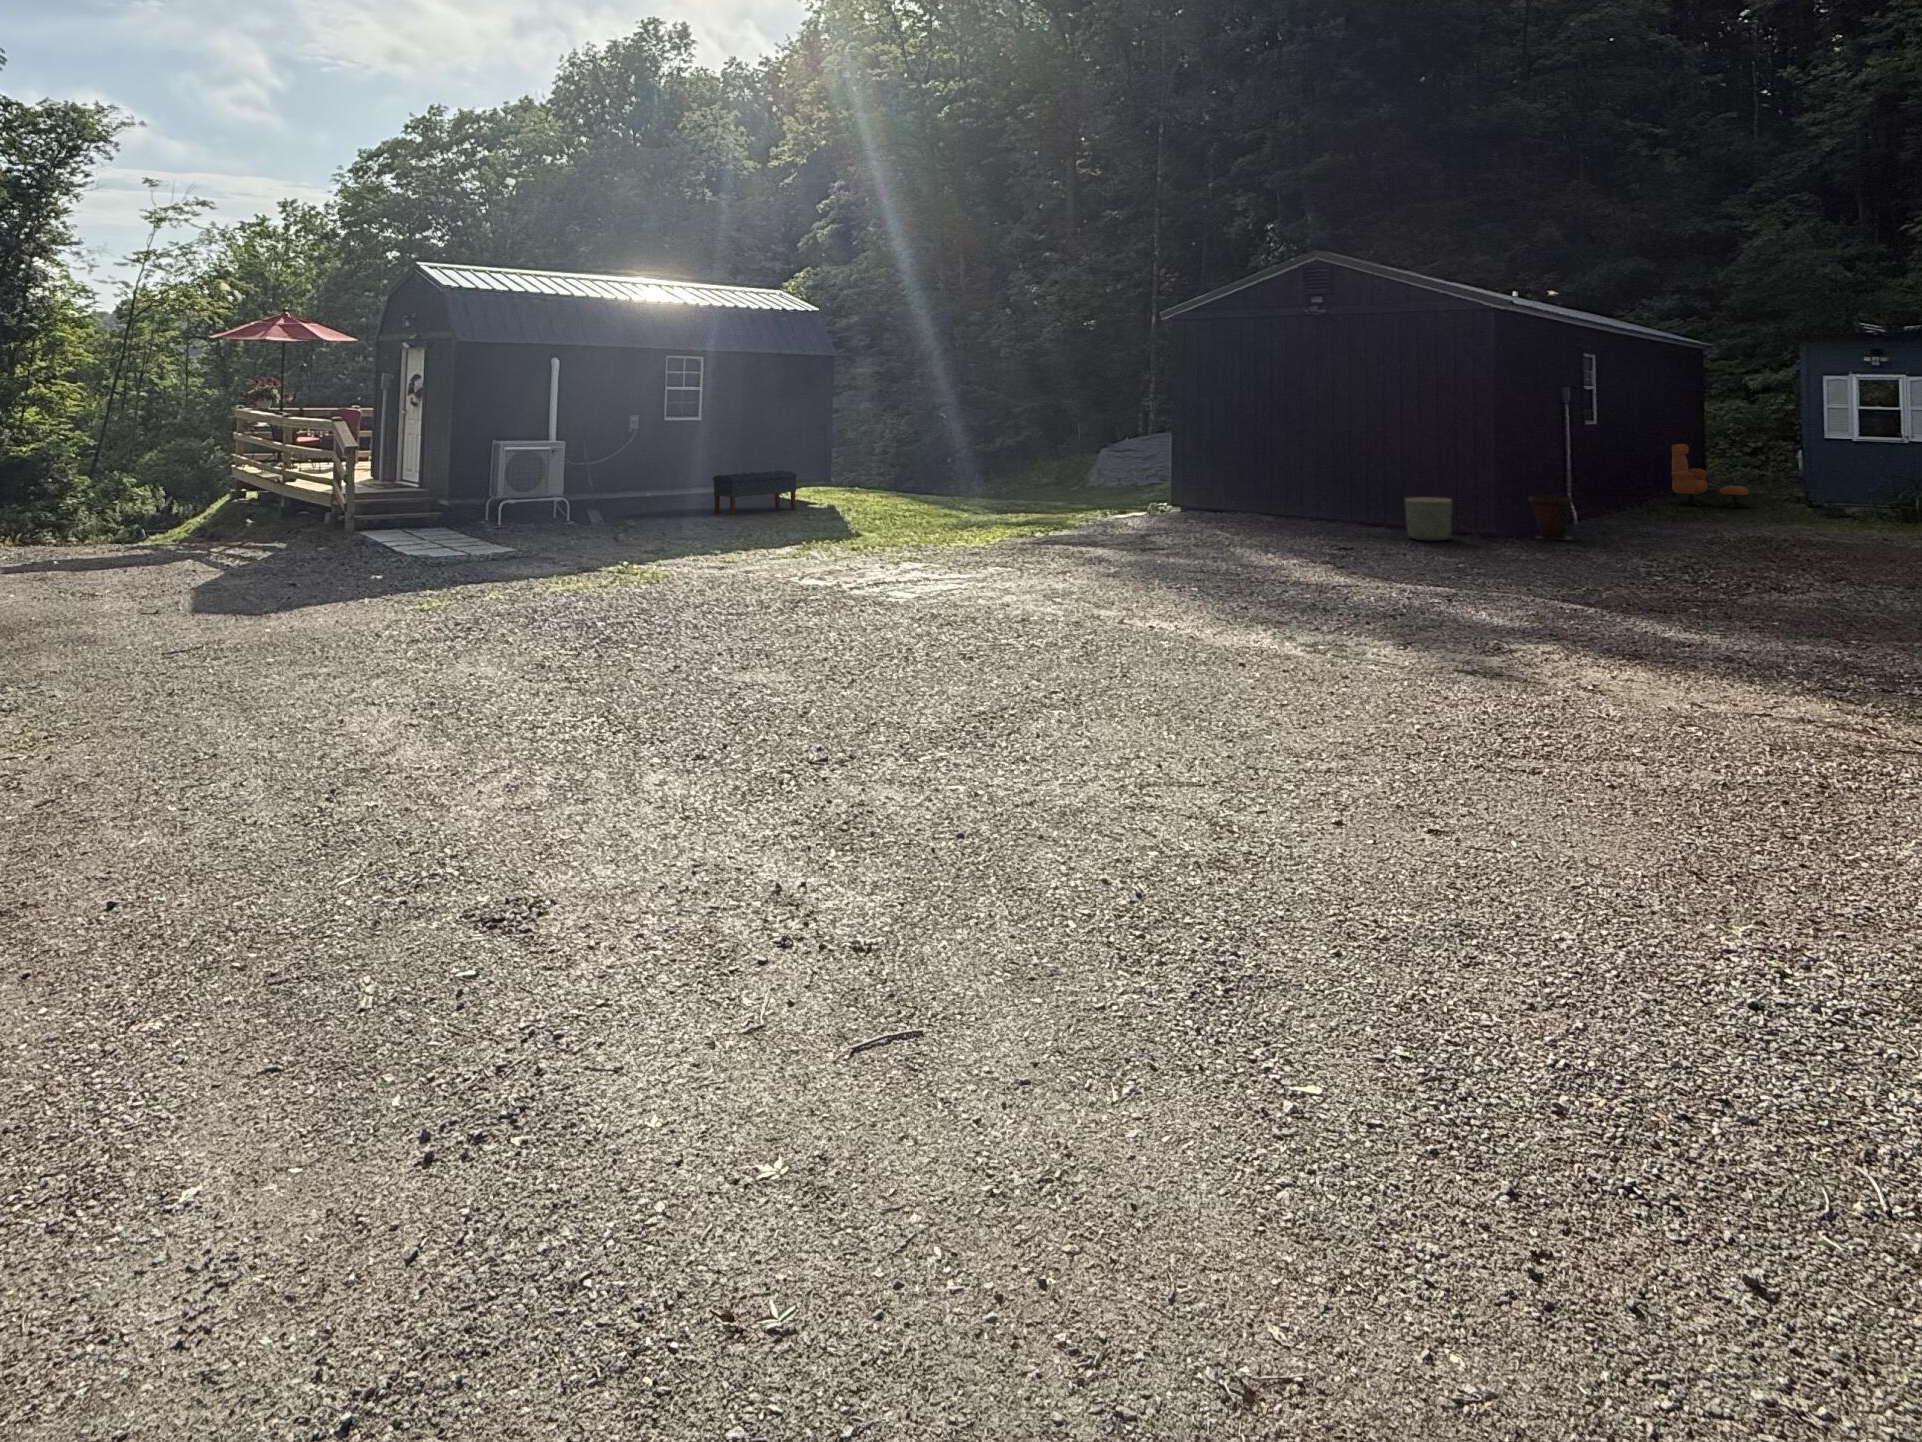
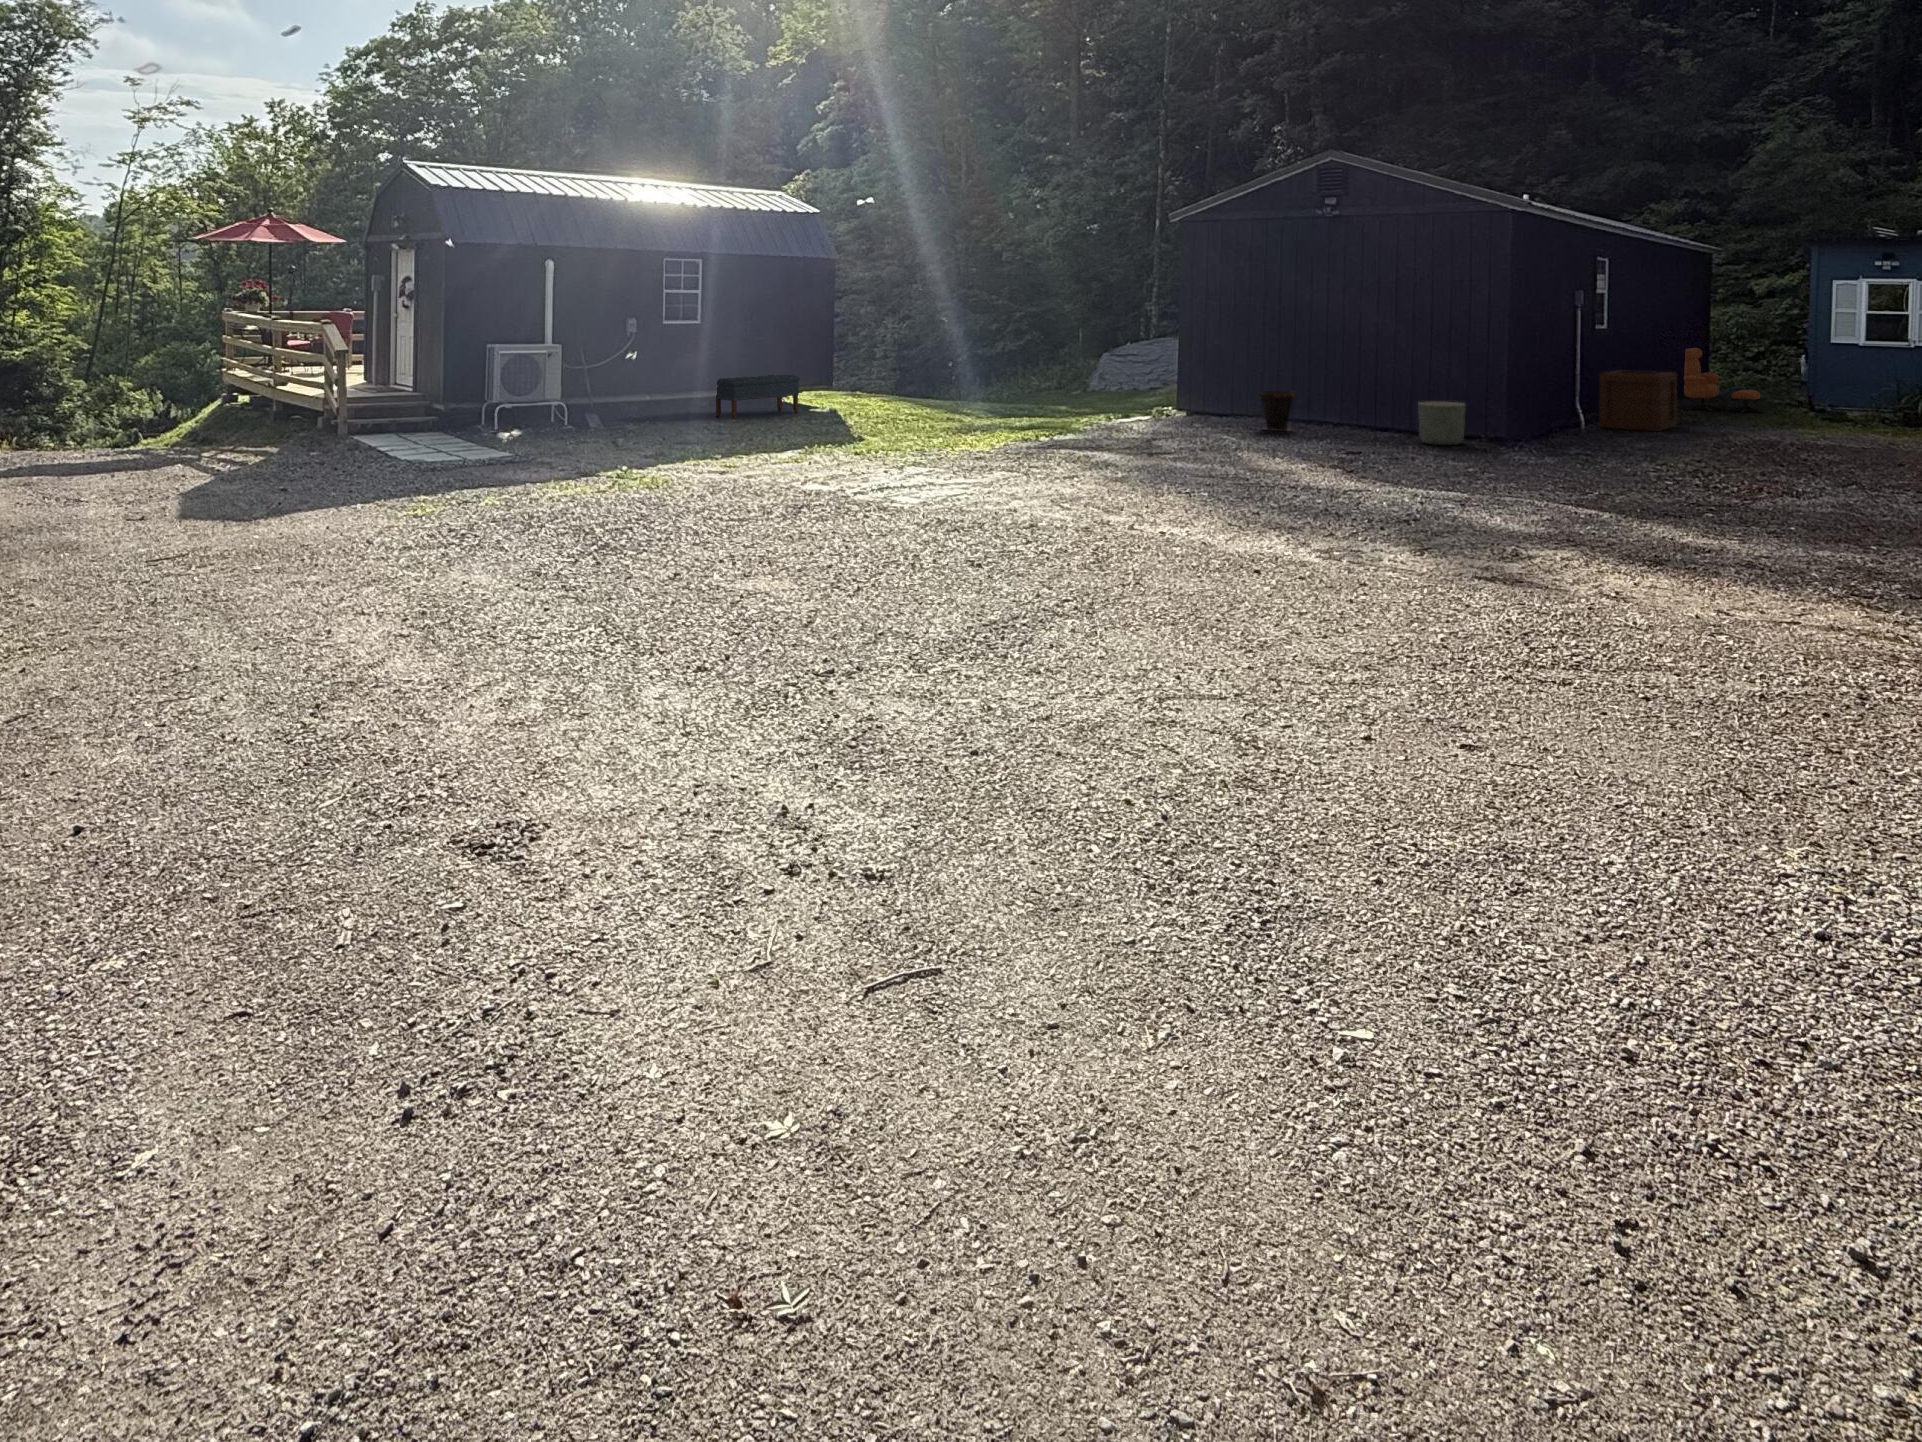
wooden crate: none [1585,466,1664,527] -> present [1599,370,1677,431]
bucket: present [1529,495,1573,540] -> present [1258,391,1295,431]

